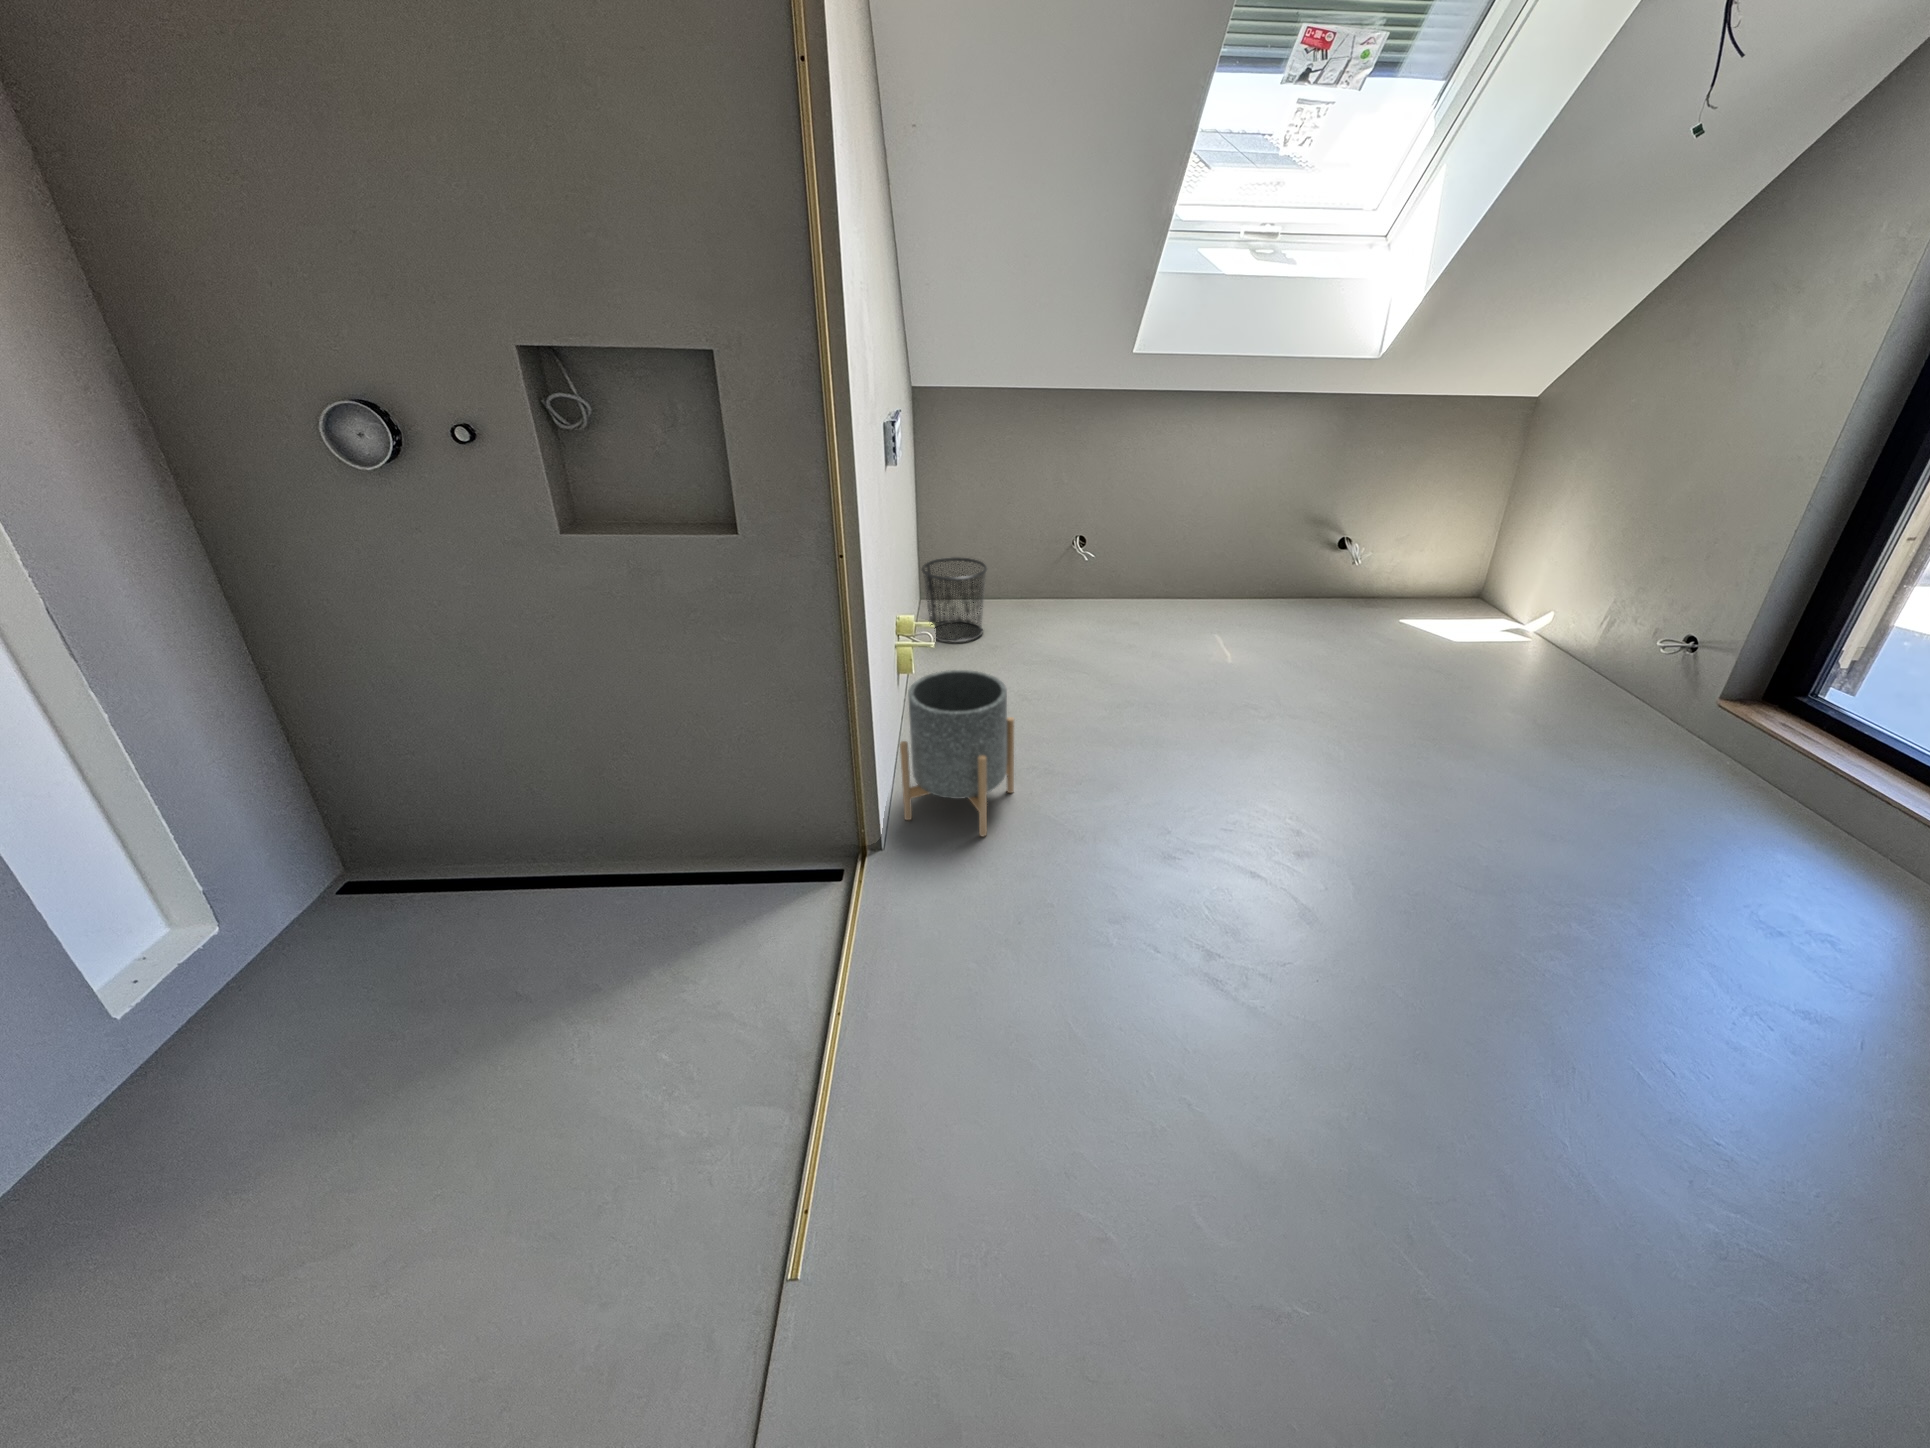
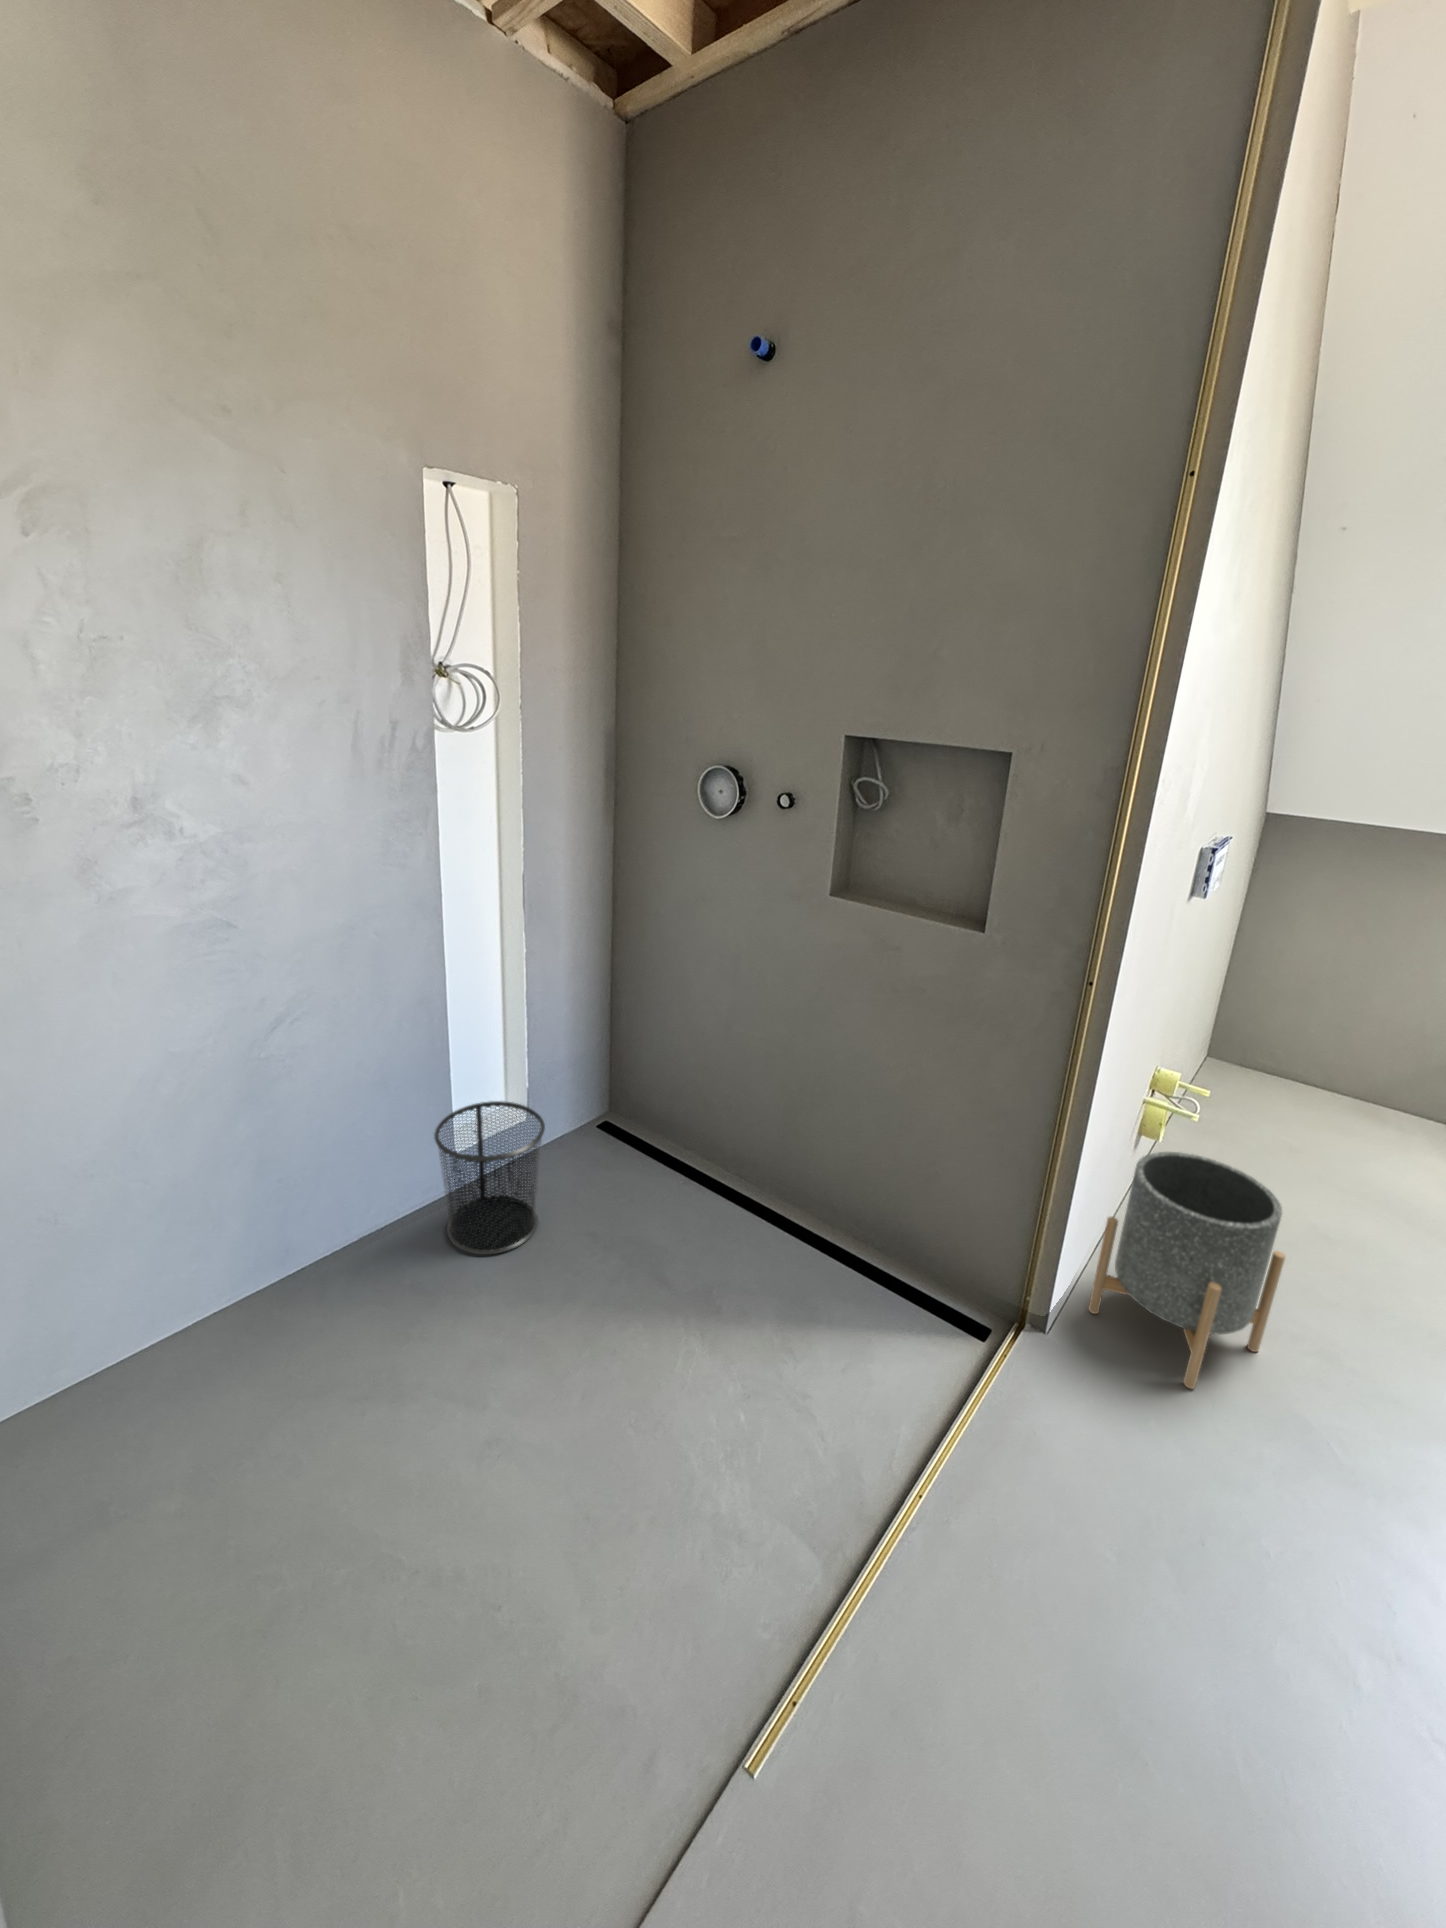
waste bin: present [922,557,987,643] -> present [434,1101,545,1254]

